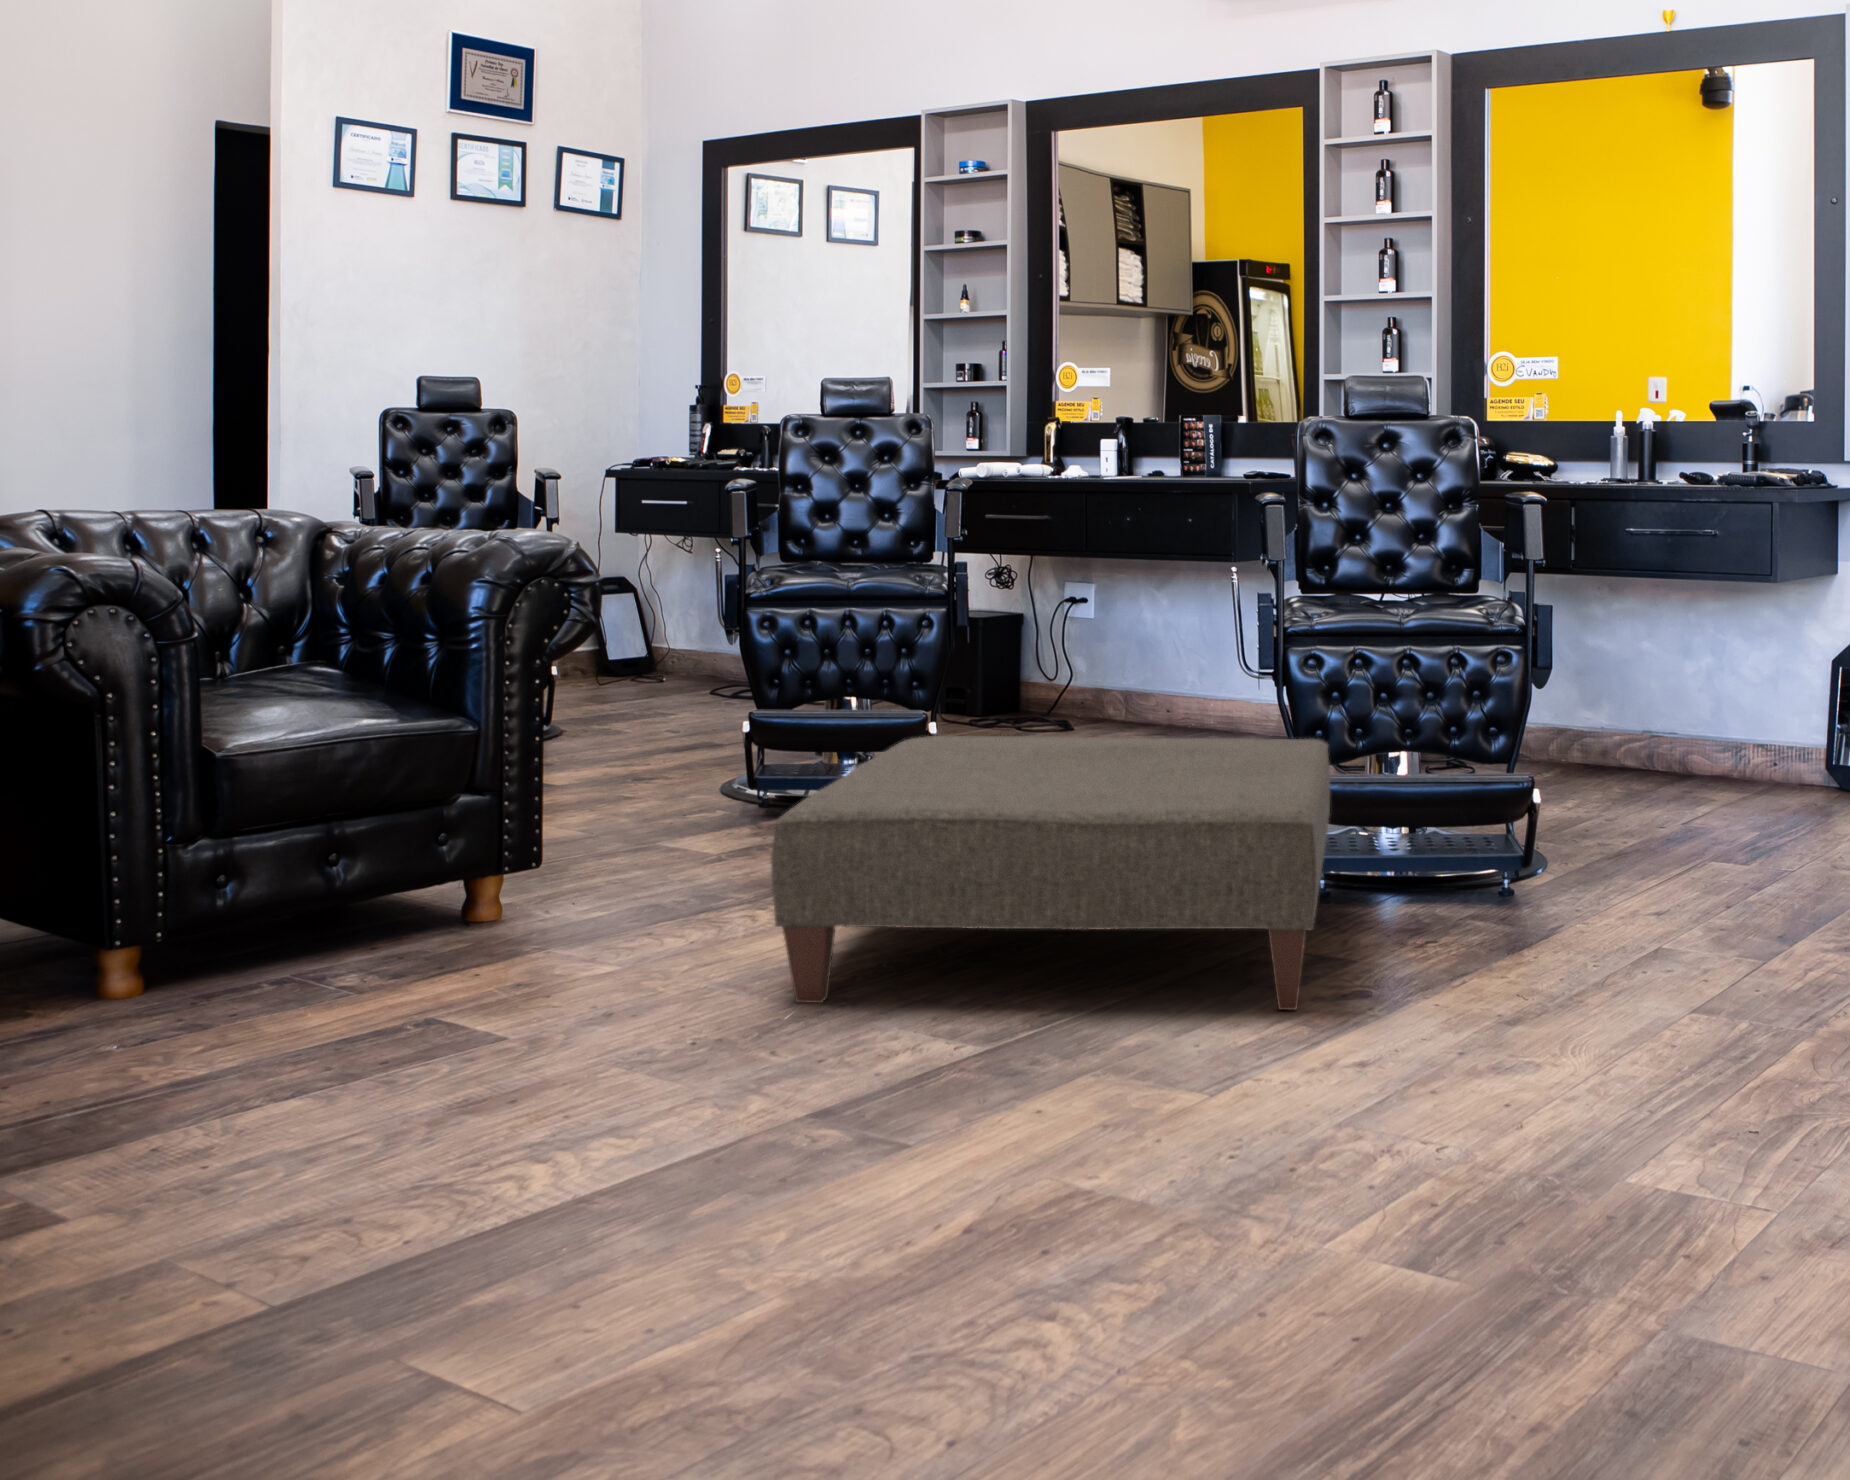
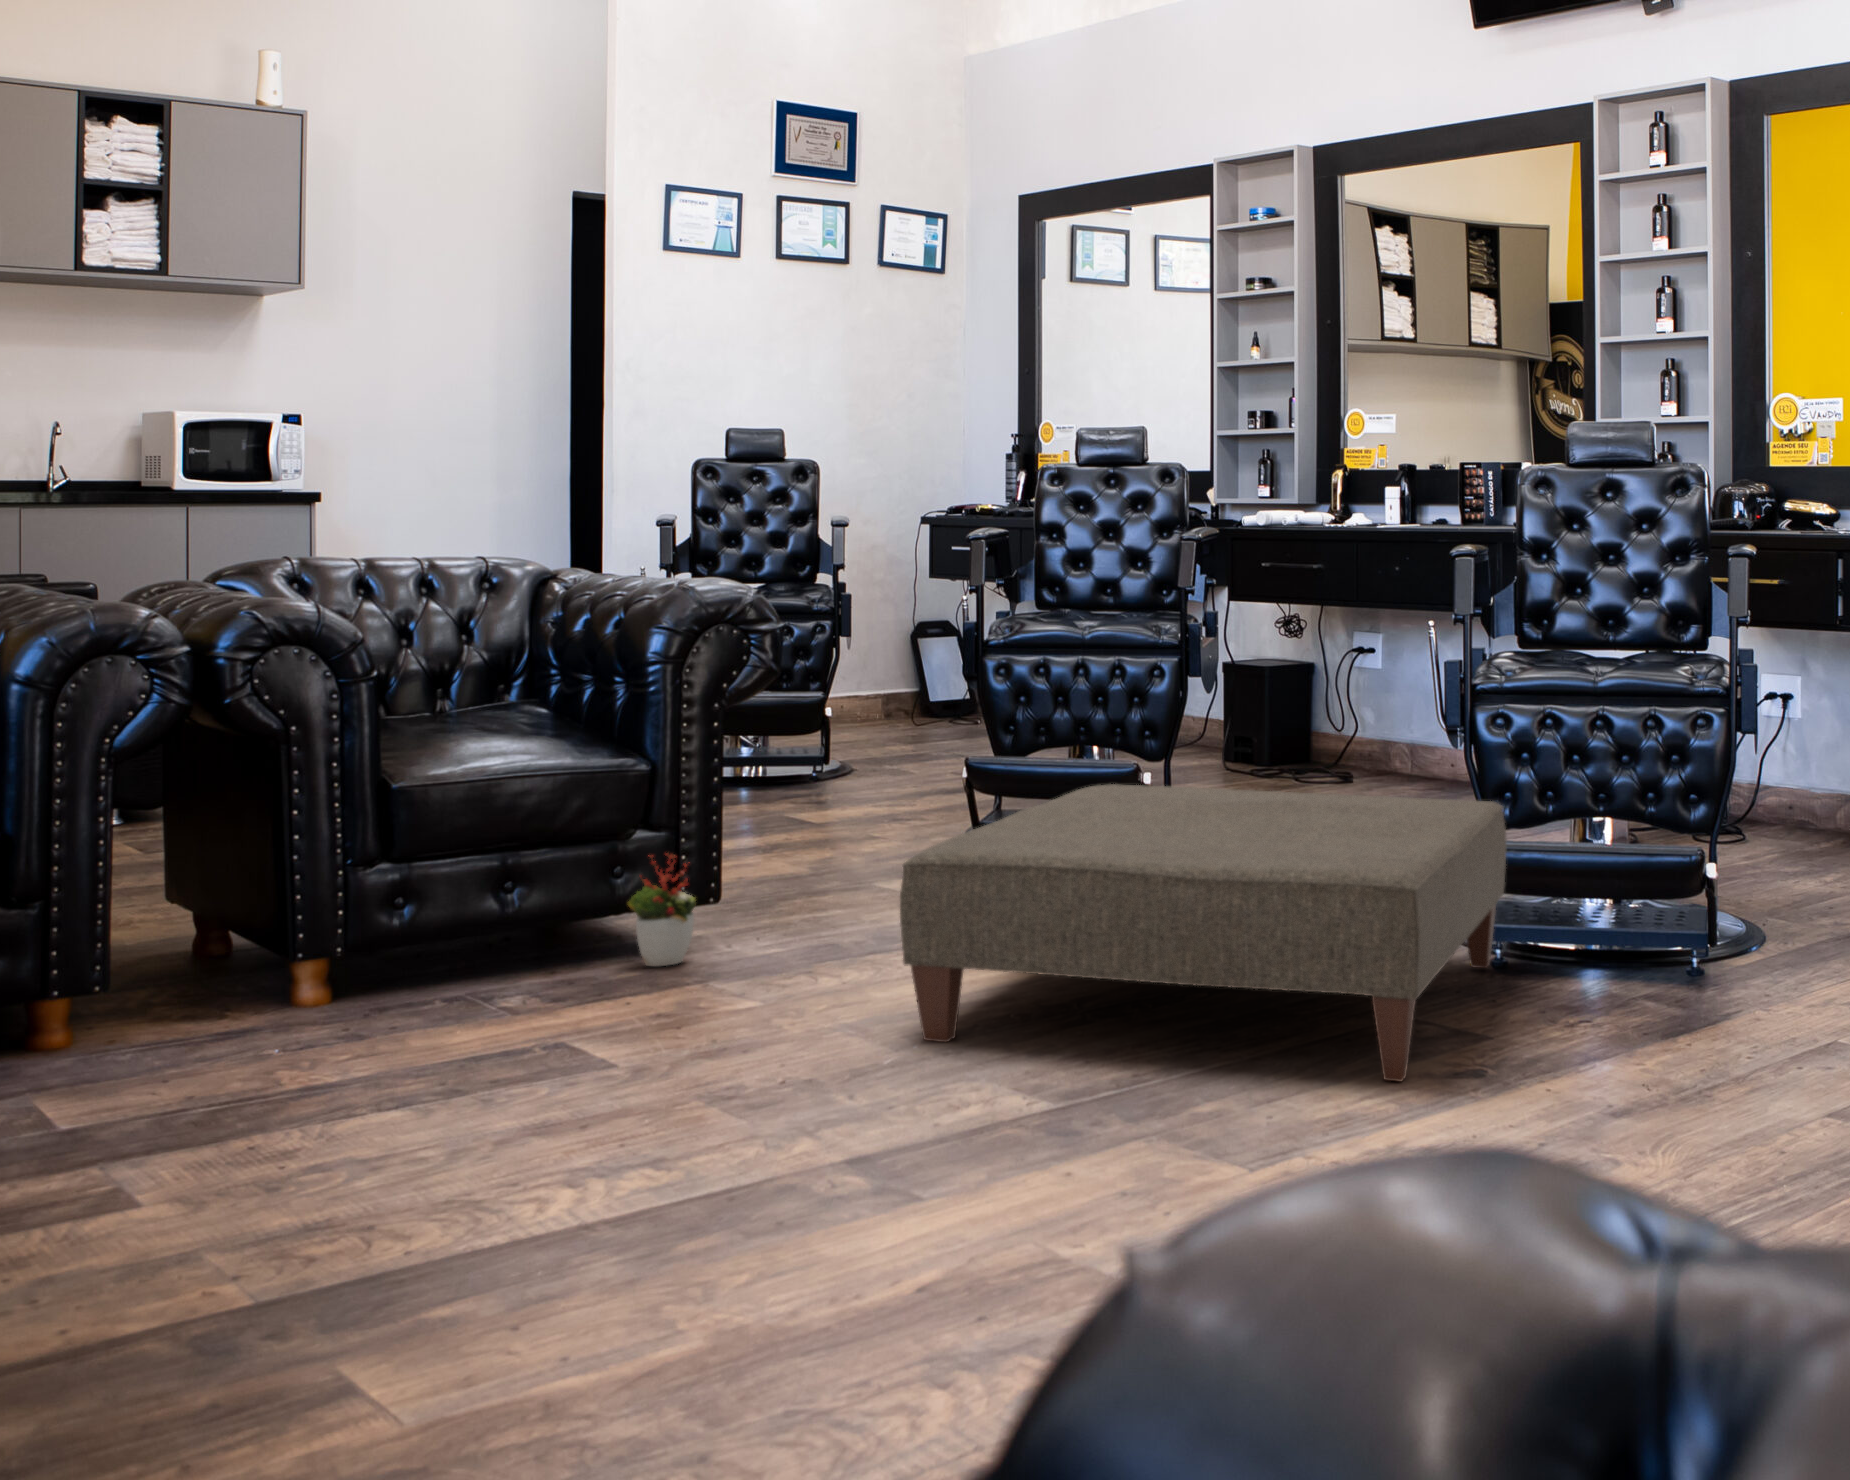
decorative plant: none [426,823,500,946] -> present [628,853,696,967]

